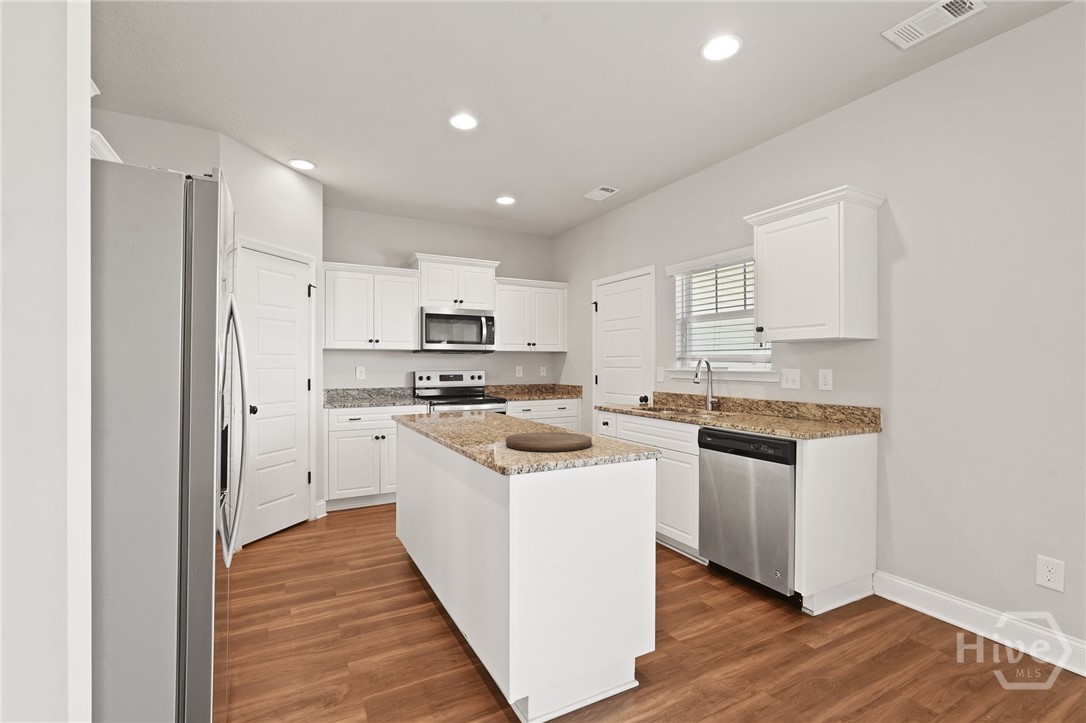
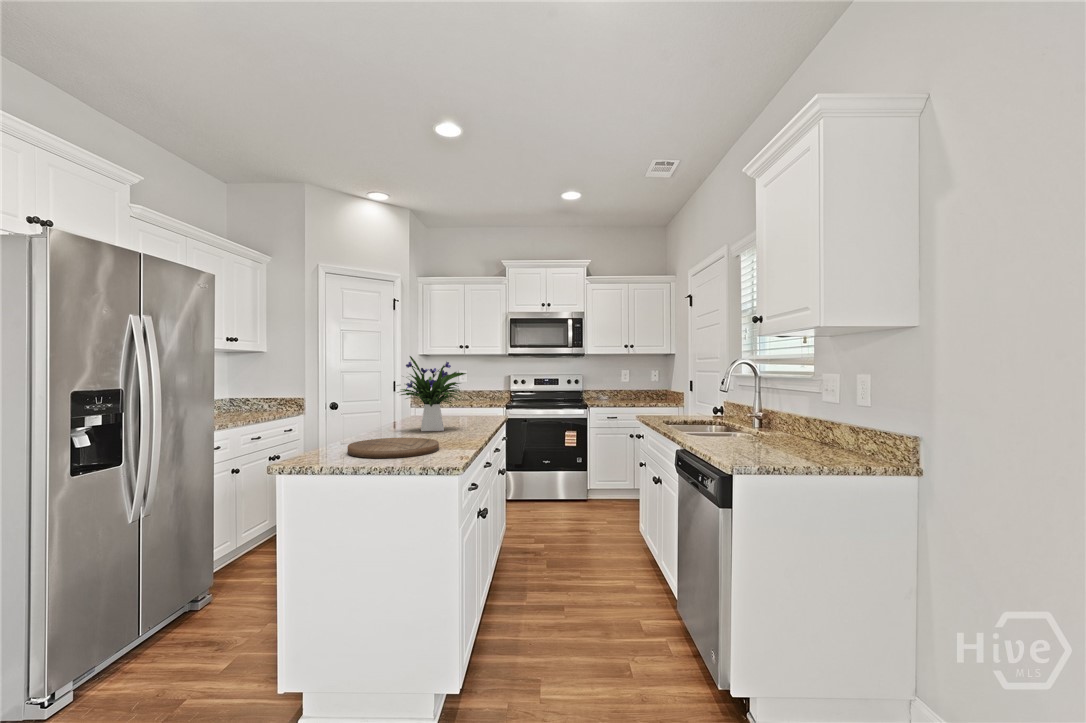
flower arrangement: none [449,351,523,429] -> present [397,356,466,431]

